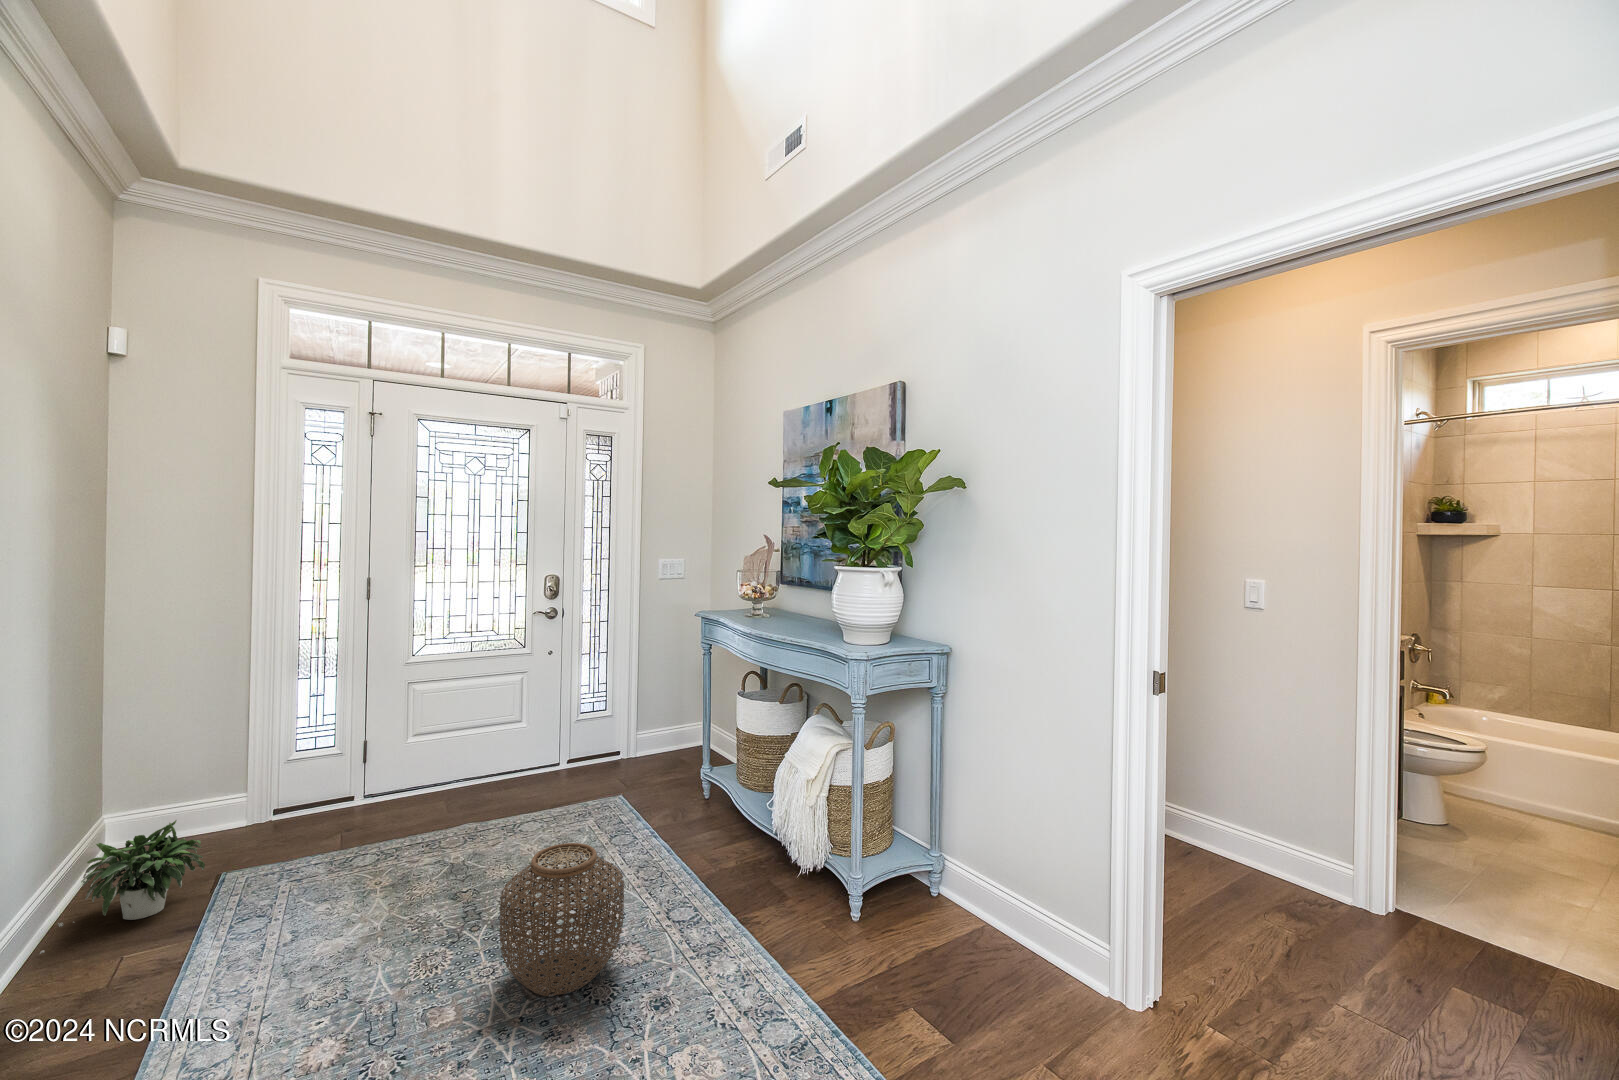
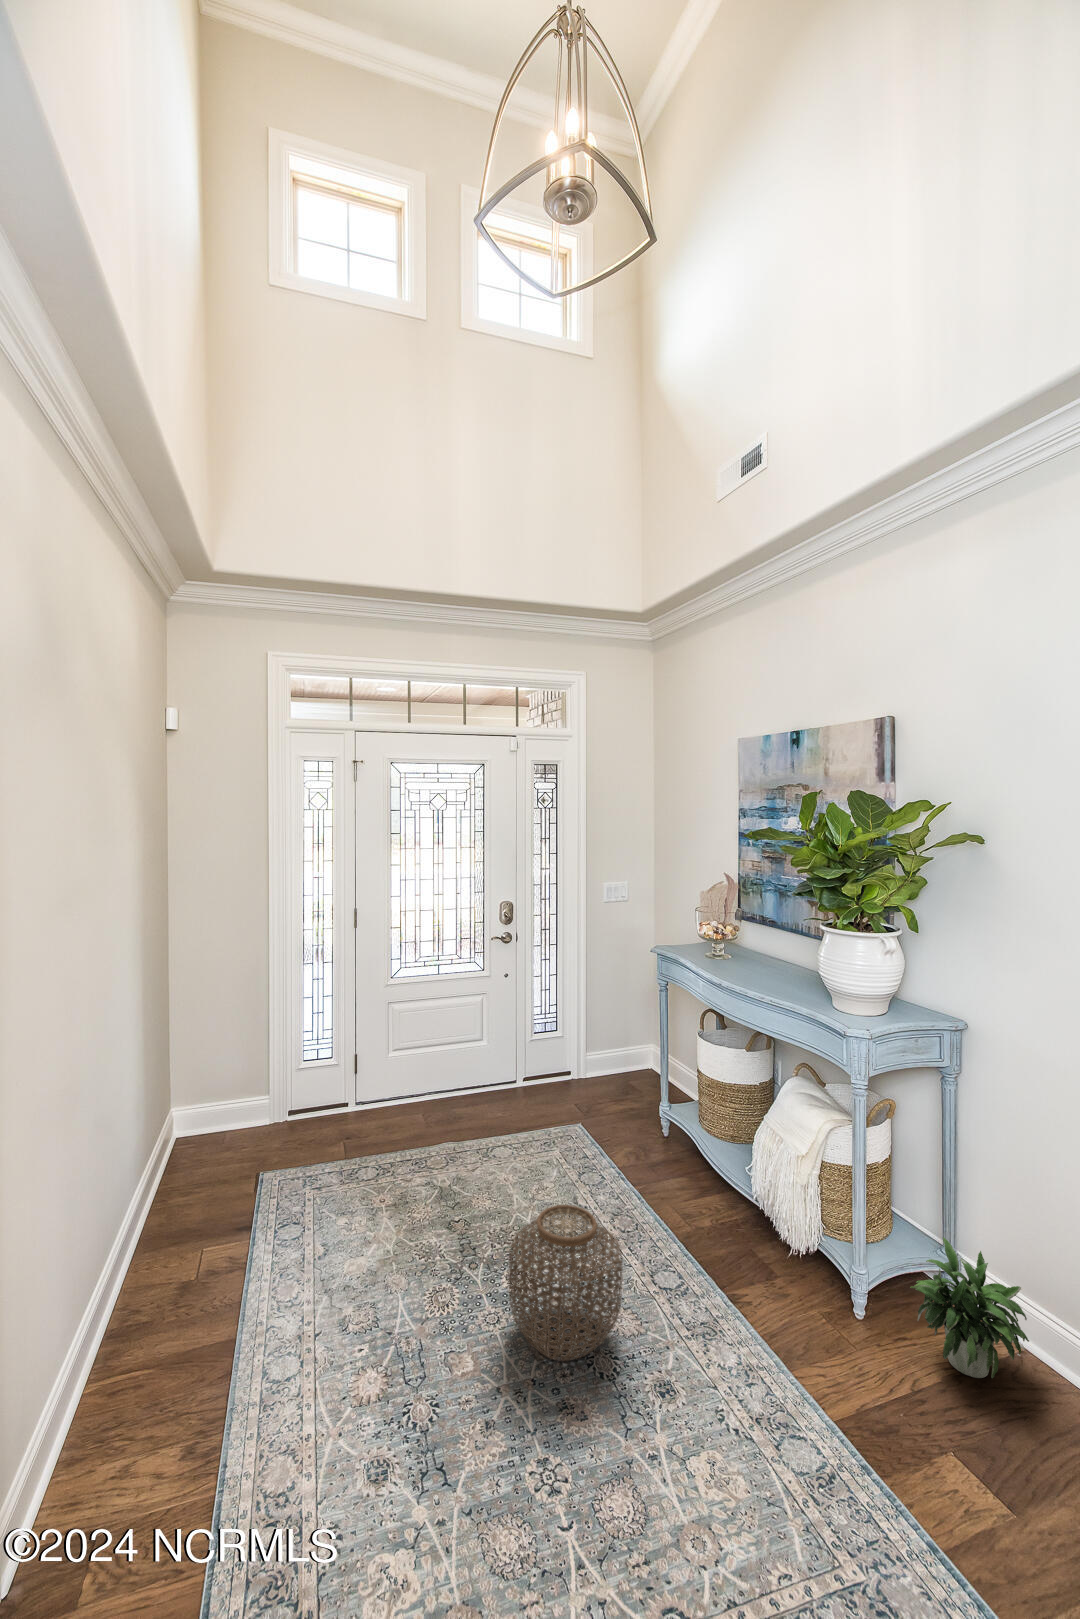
potted plant: present [40,820,205,954] -> present [910,1237,1029,1378]

